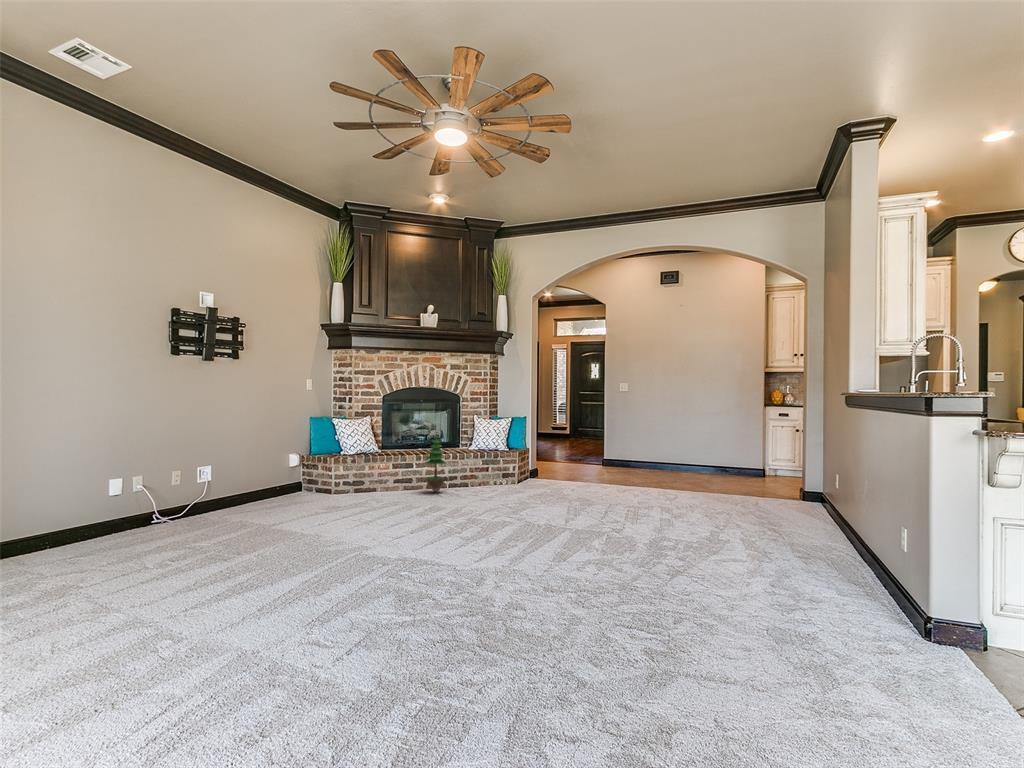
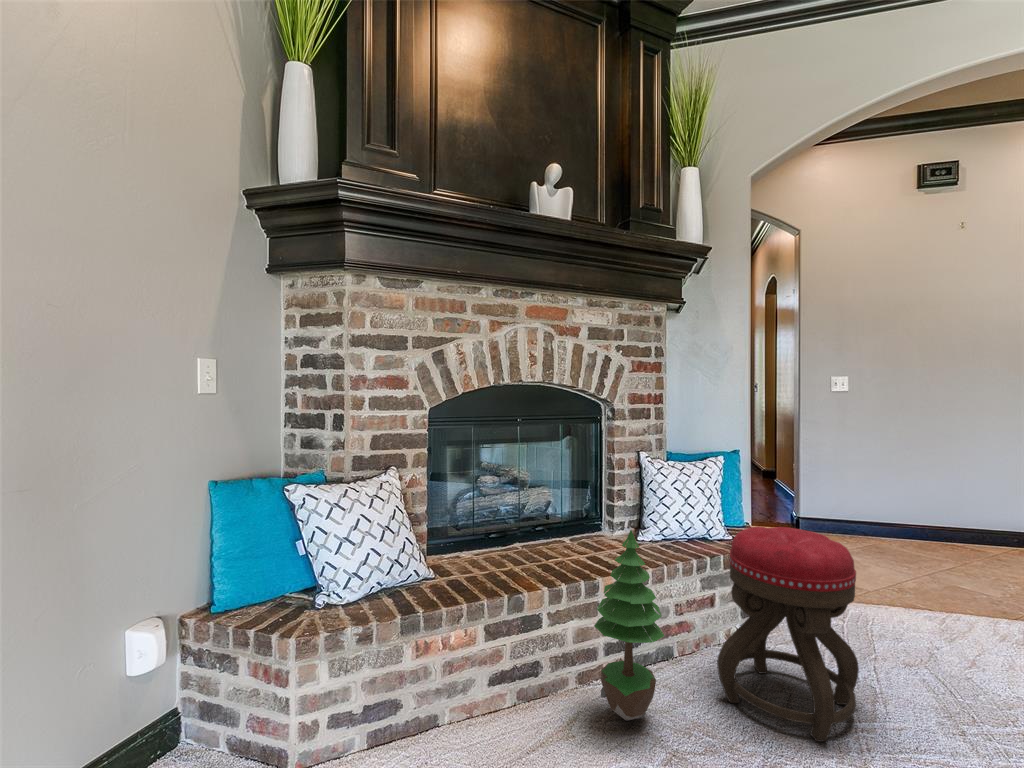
ottoman: none [470,436,515,496] -> present [717,526,859,742]

